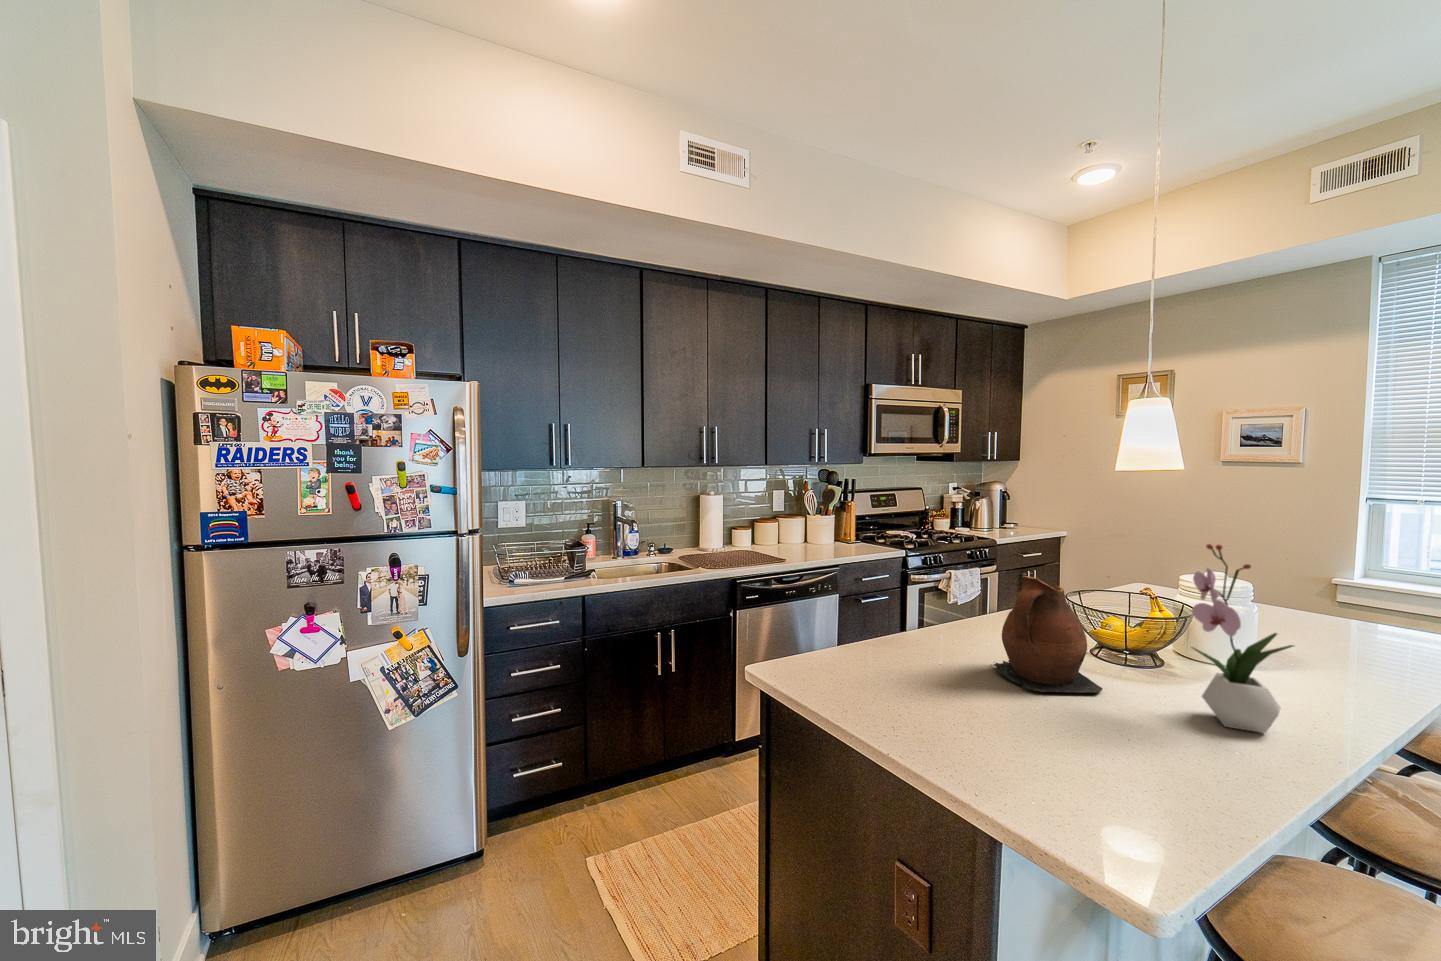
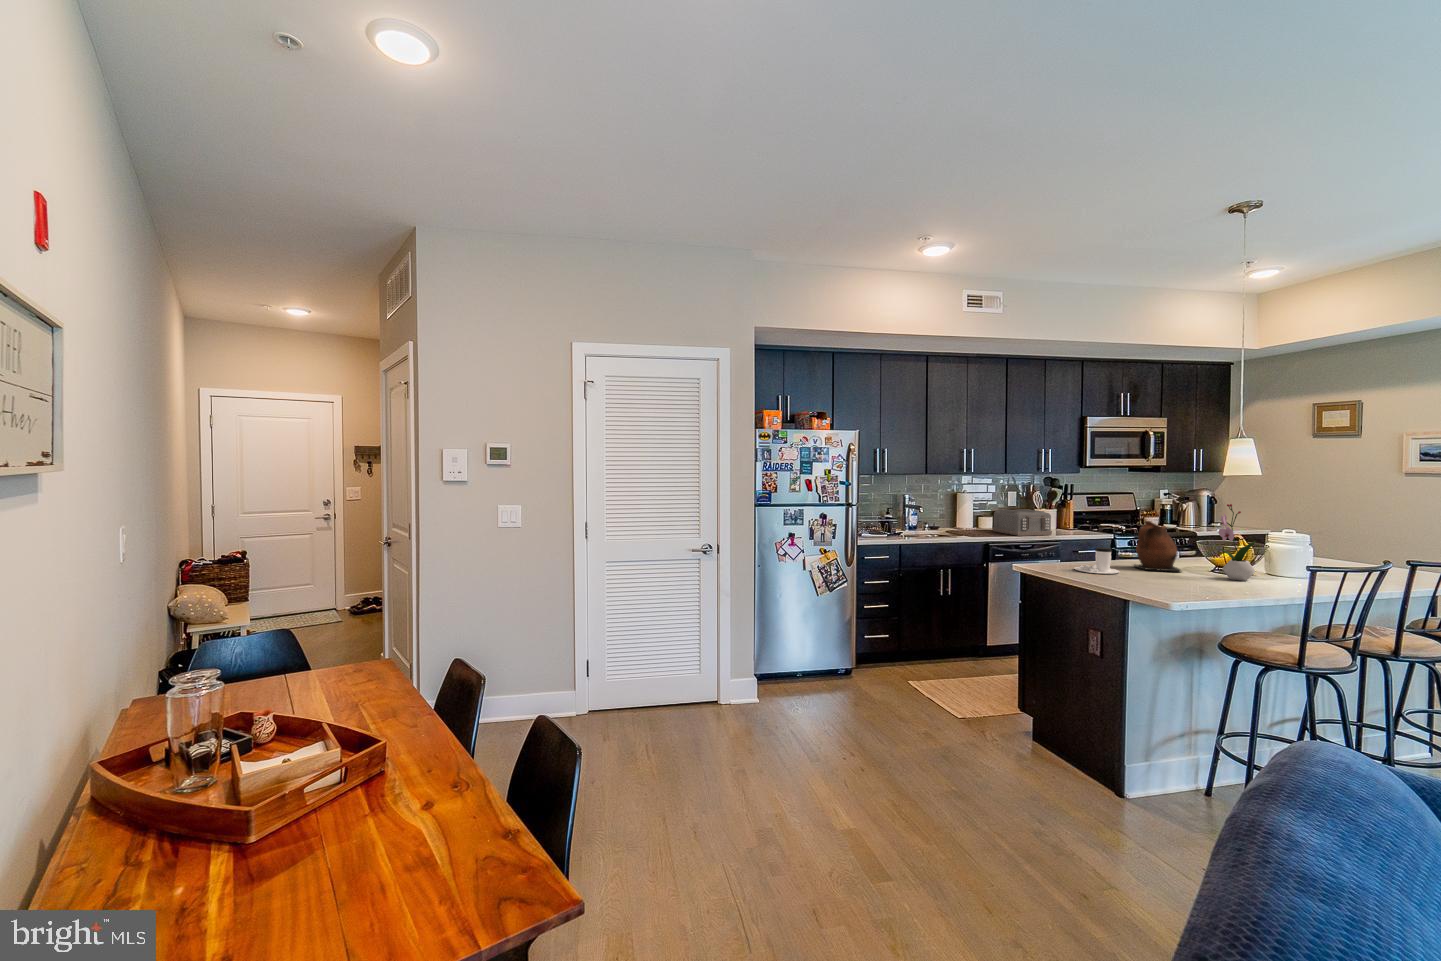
toaster: none [750,517,830,561] -> present [993,509,1052,536]
coffee cup: none [888,650,991,731] -> present [1074,547,1120,574]

